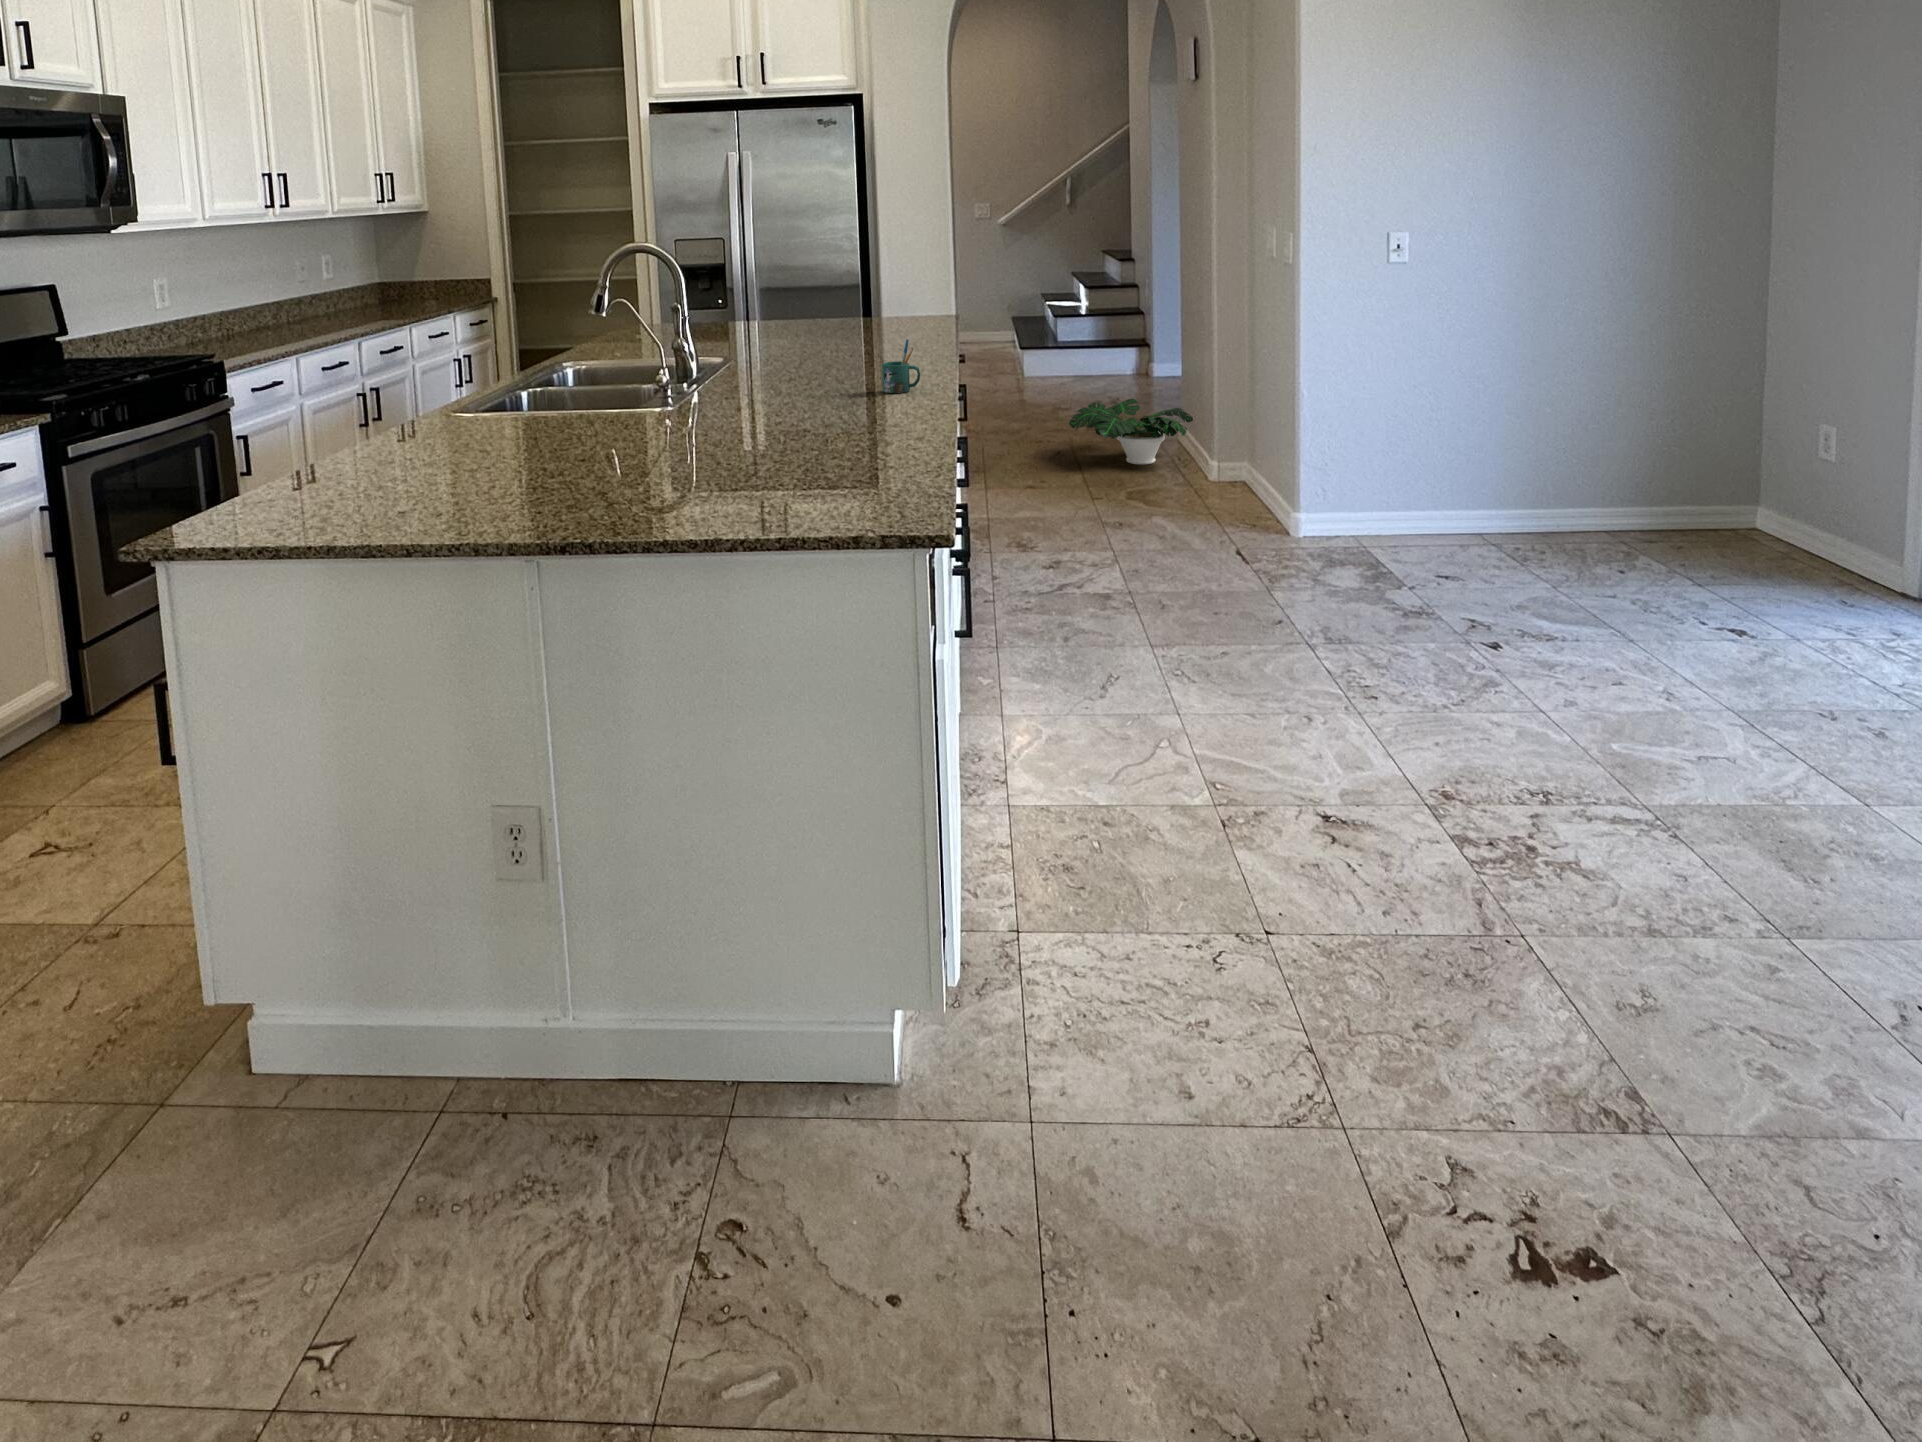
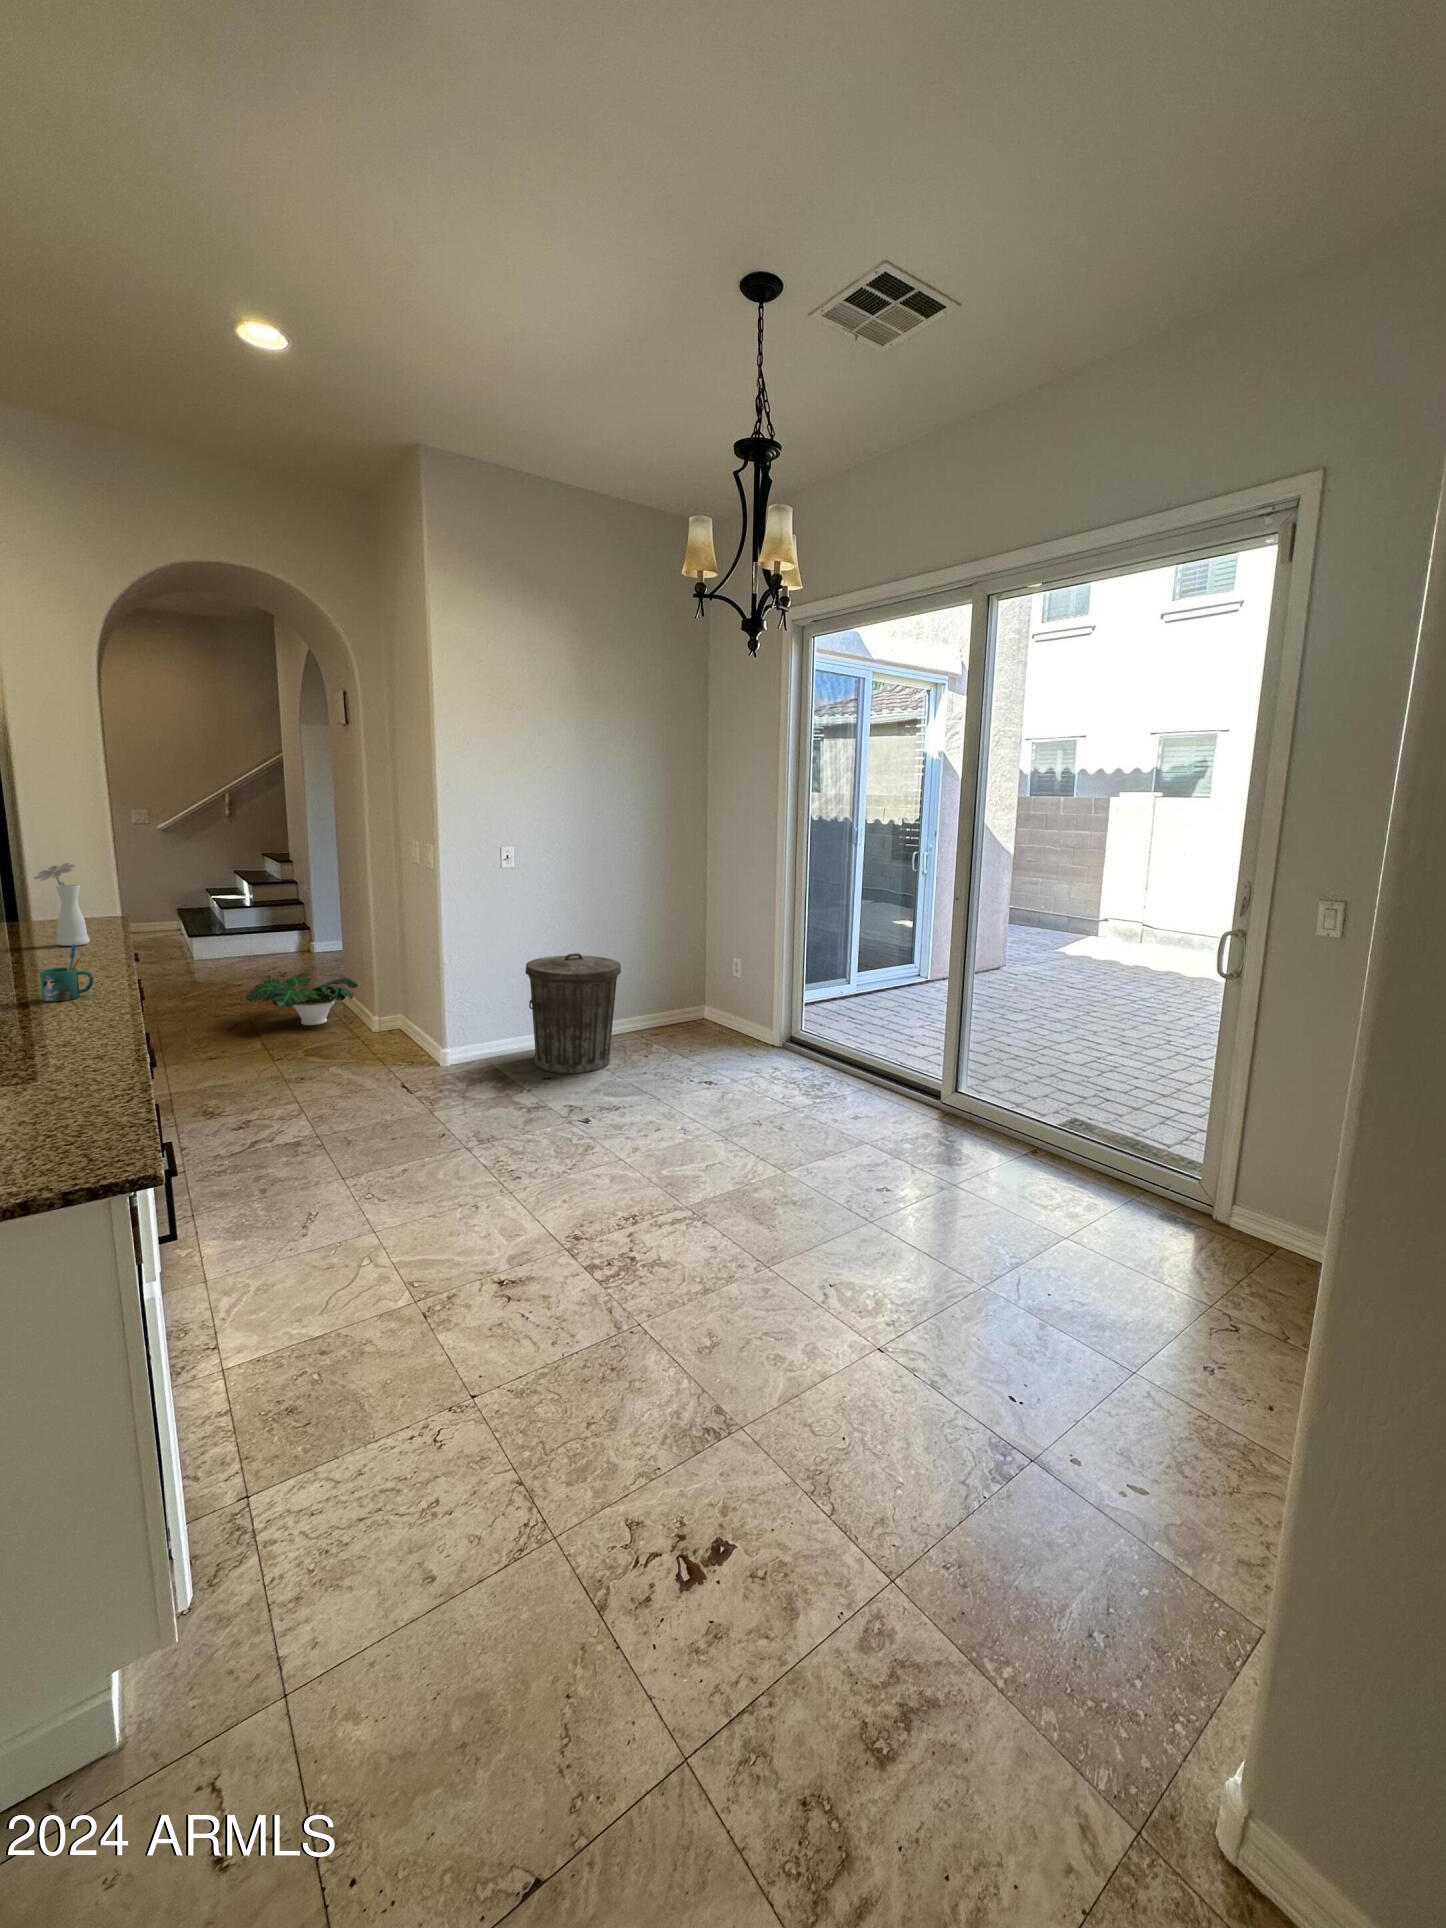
vase: none [884,263,924,346] -> present [34,863,90,946]
trash can: none [1414,390,1577,577] -> present [525,953,621,1074]

